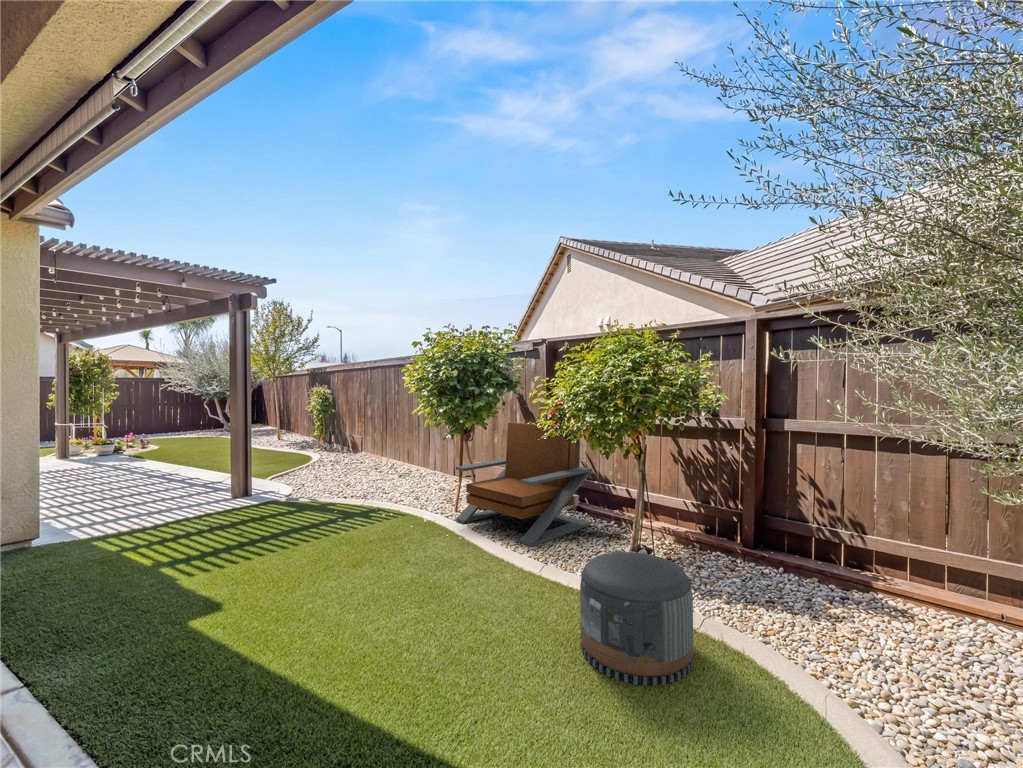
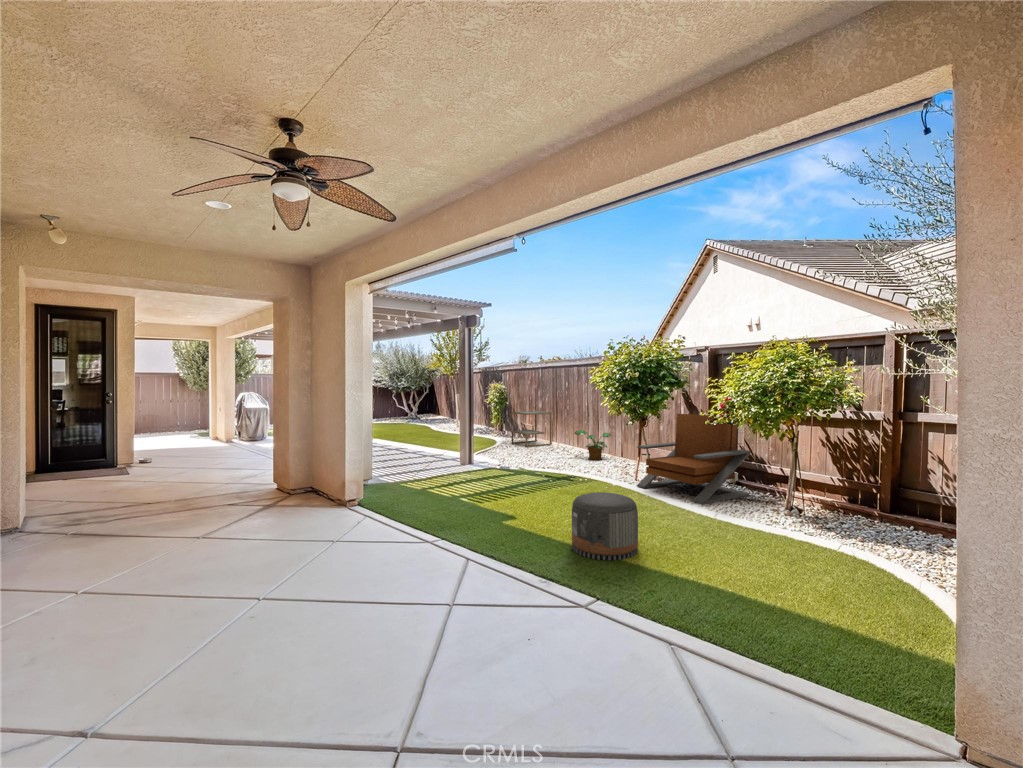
side table: none [332,420,382,466] -> present [511,411,552,447]
potted plant: none [398,444,444,481] -> present [574,430,611,460]
pouf: present [580,552,693,686] -> present [572,492,638,560]

